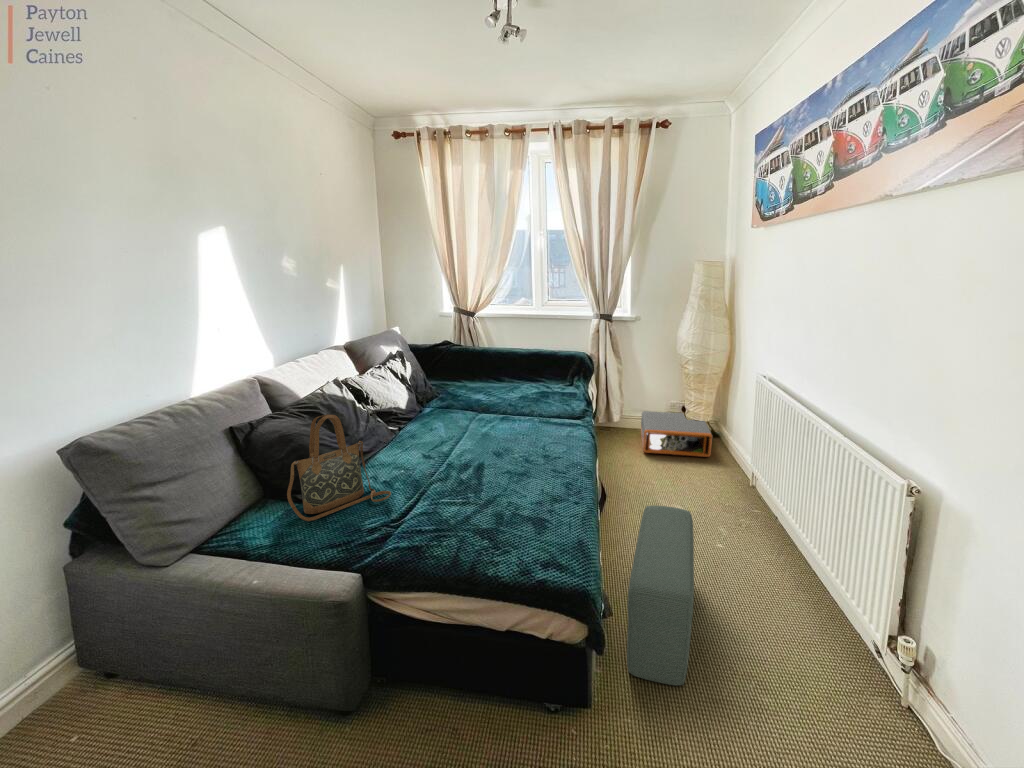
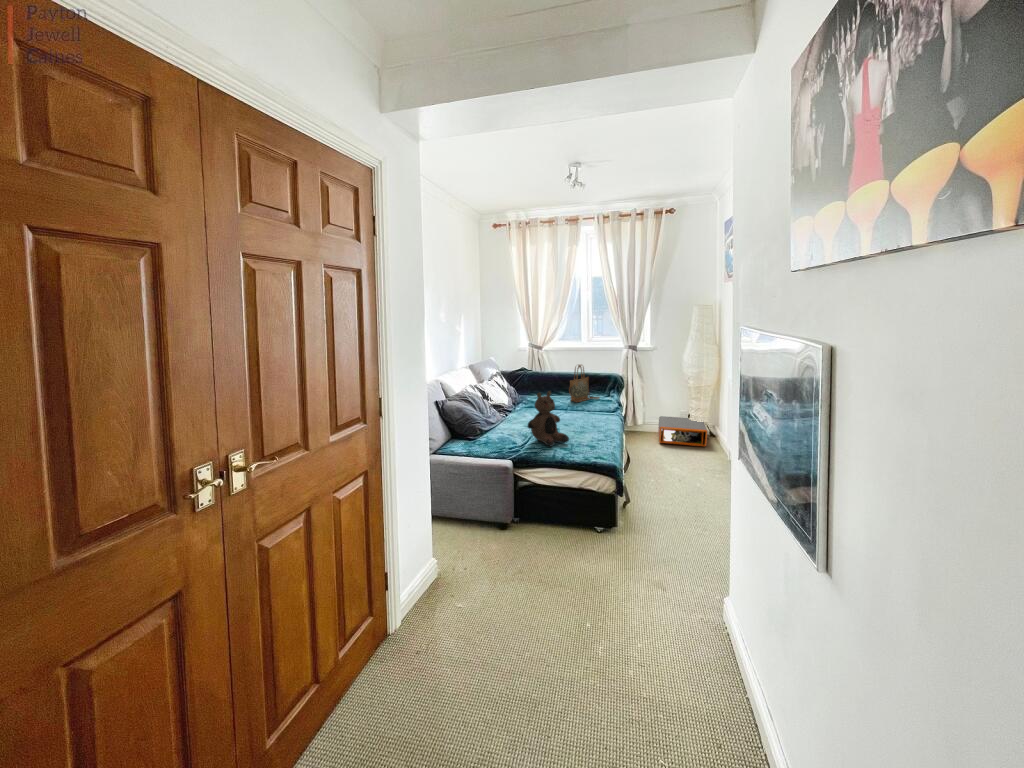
teddy bear: none [419,395,494,499] -> present [528,391,569,446]
handbag: present [287,414,391,521] -> present [569,365,600,402]
pouf: present [627,505,694,685] -> none [643,459,683,542]

